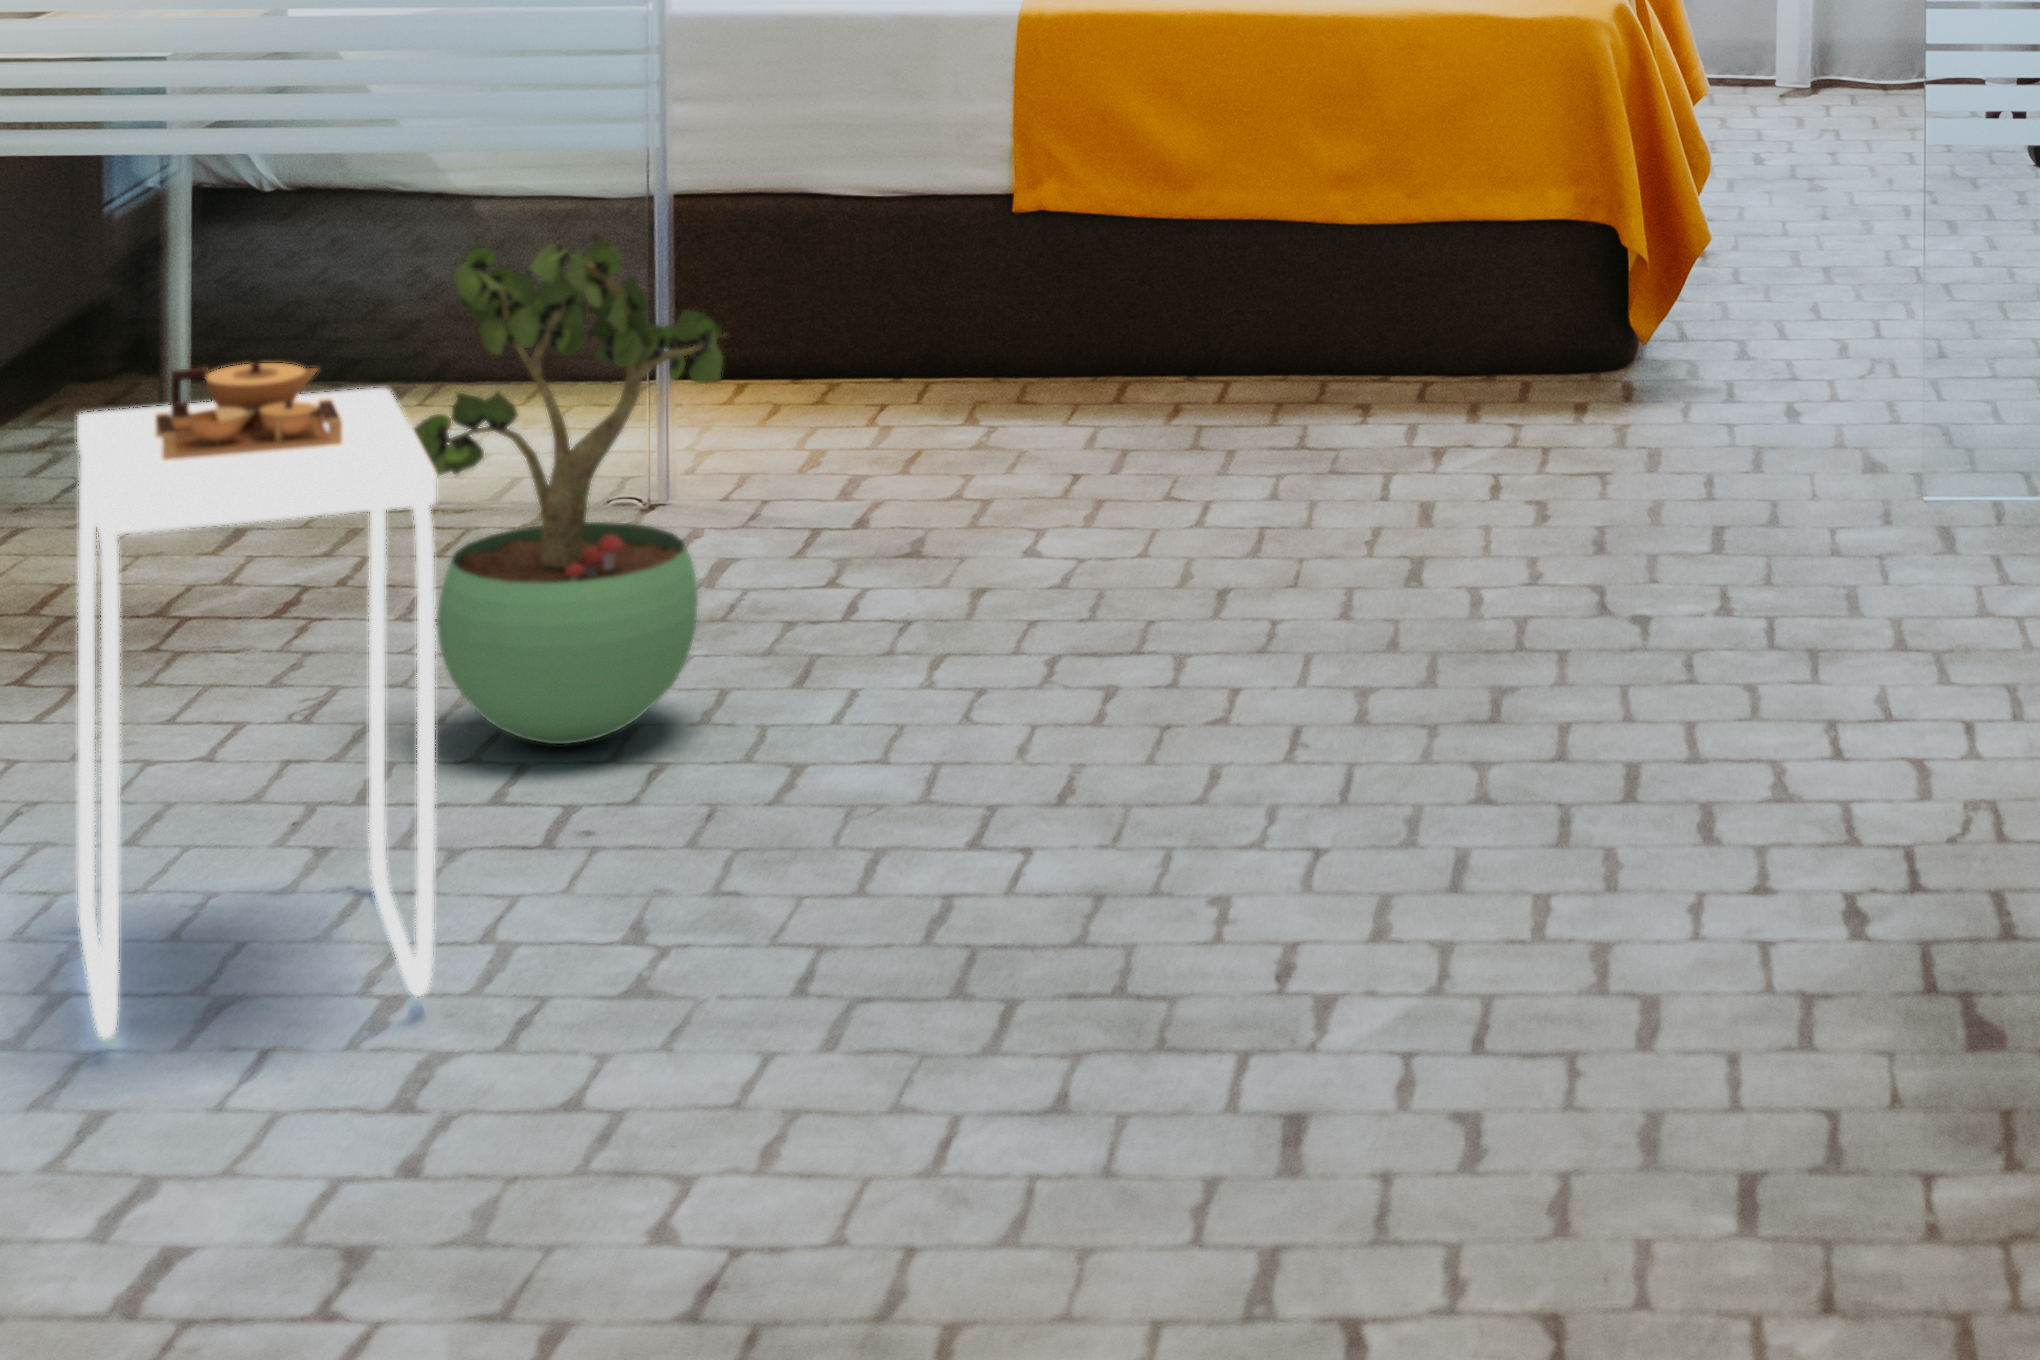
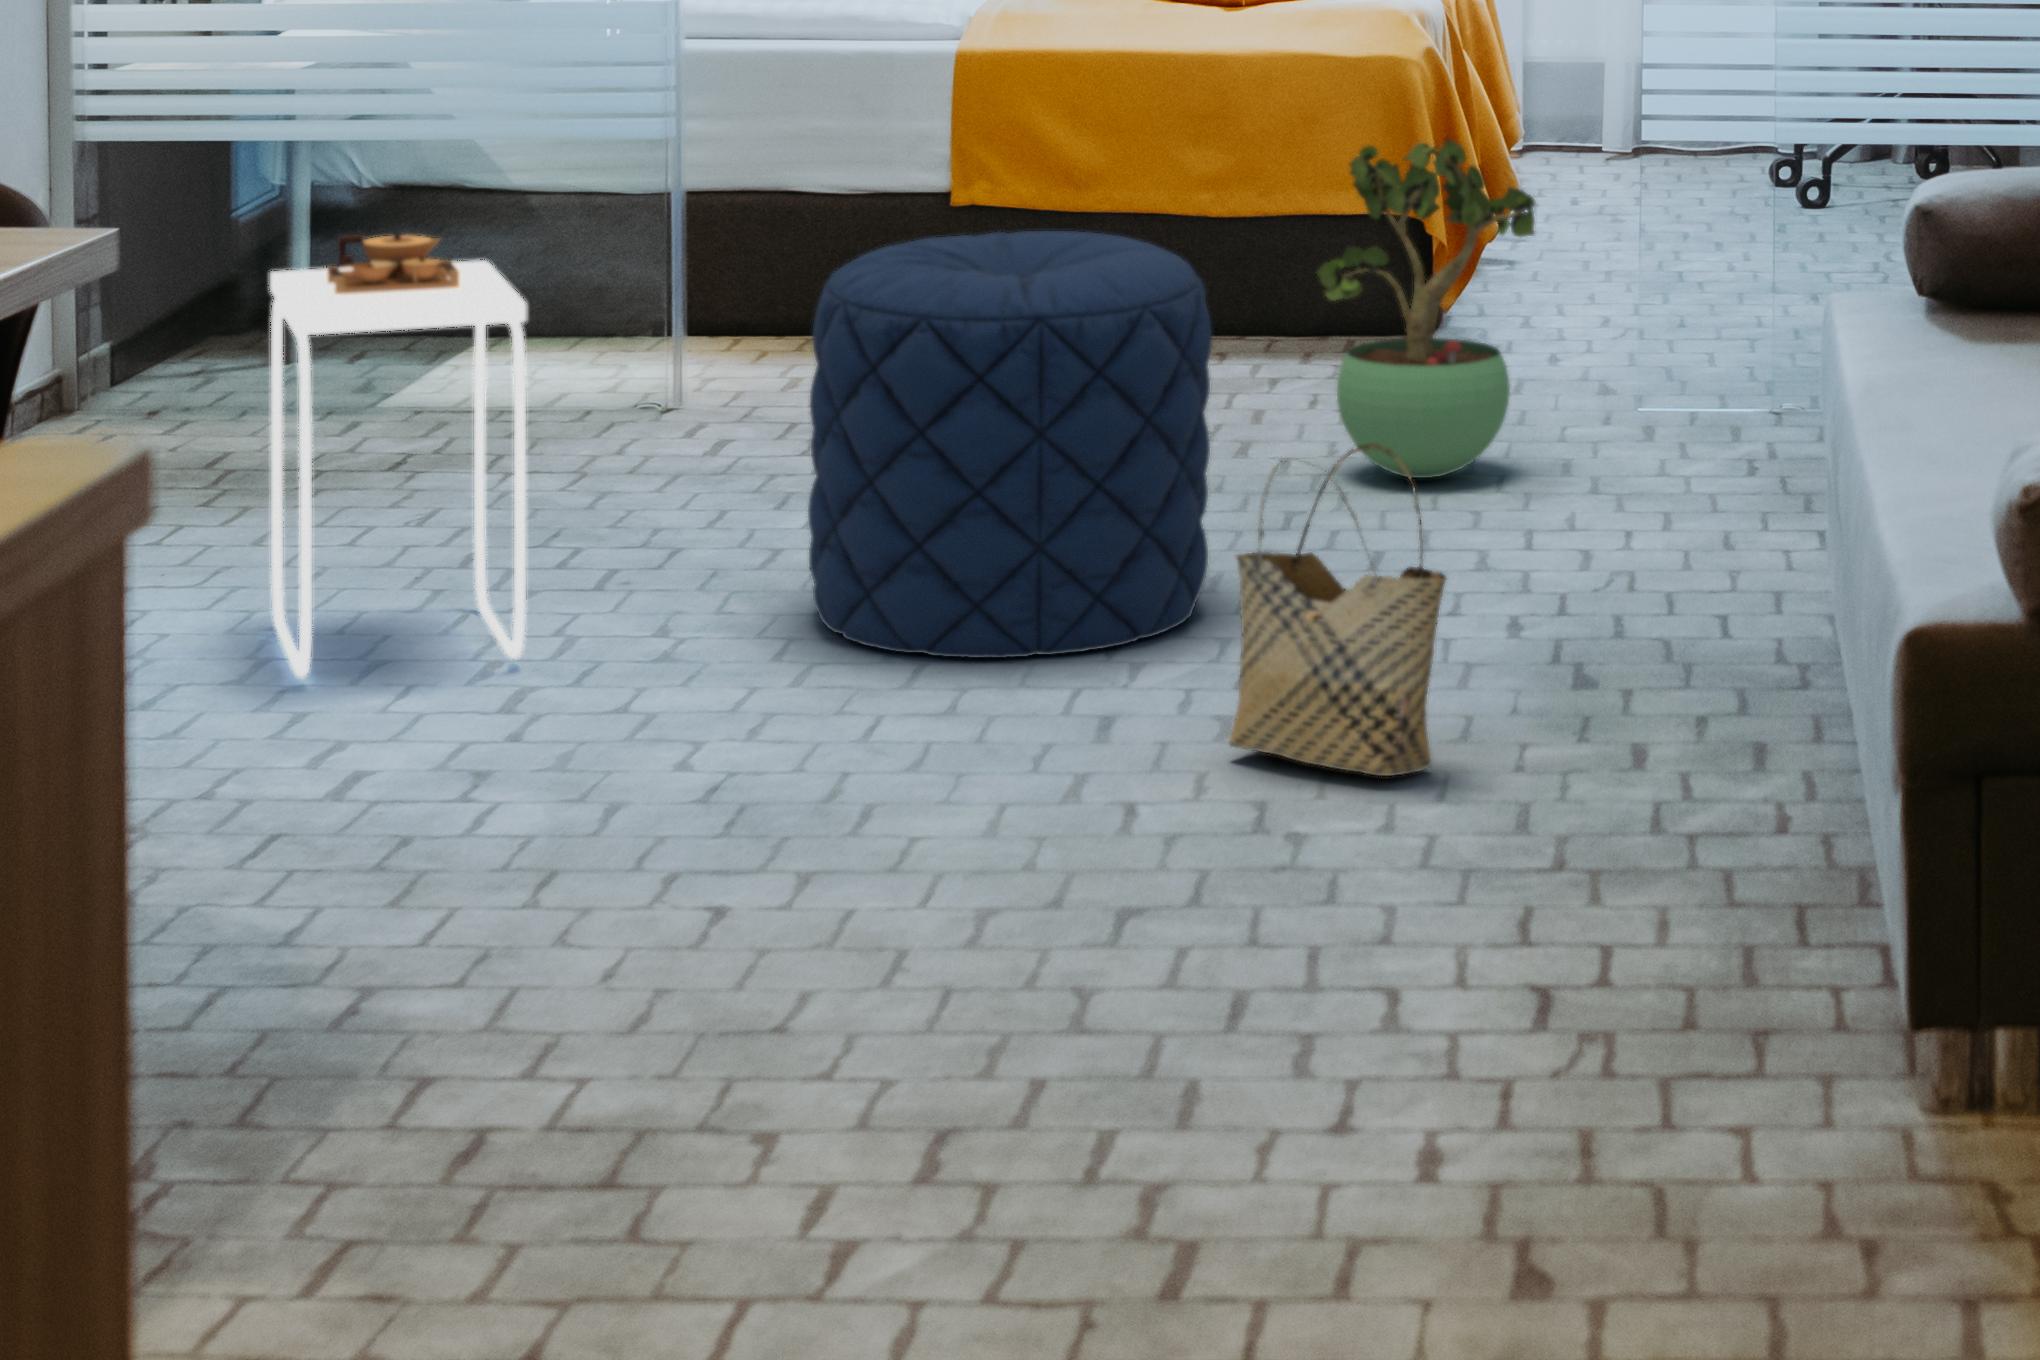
potted plant: present [412,235,723,744] -> present [1316,138,1536,478]
pouf: none [843,331,1415,989] -> present [808,231,1212,658]
woven basket: none [1488,720,1824,1261] -> present [1228,444,1446,776]

